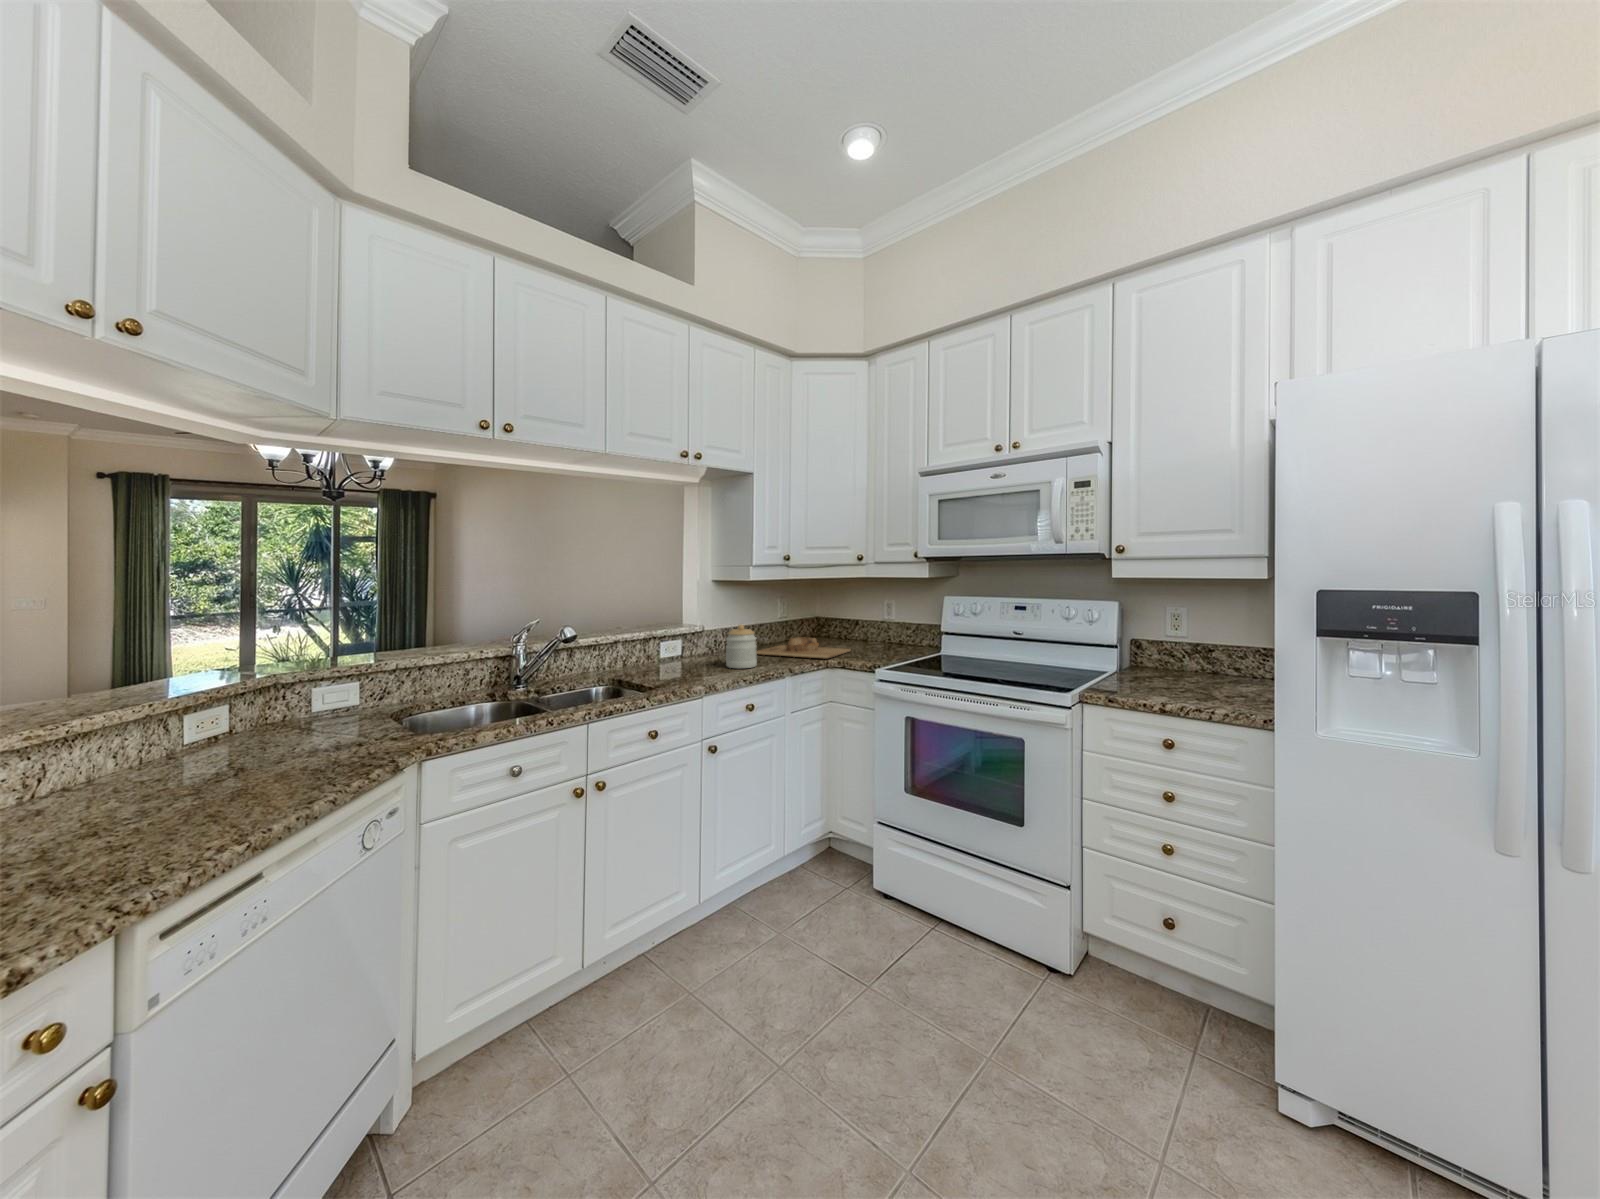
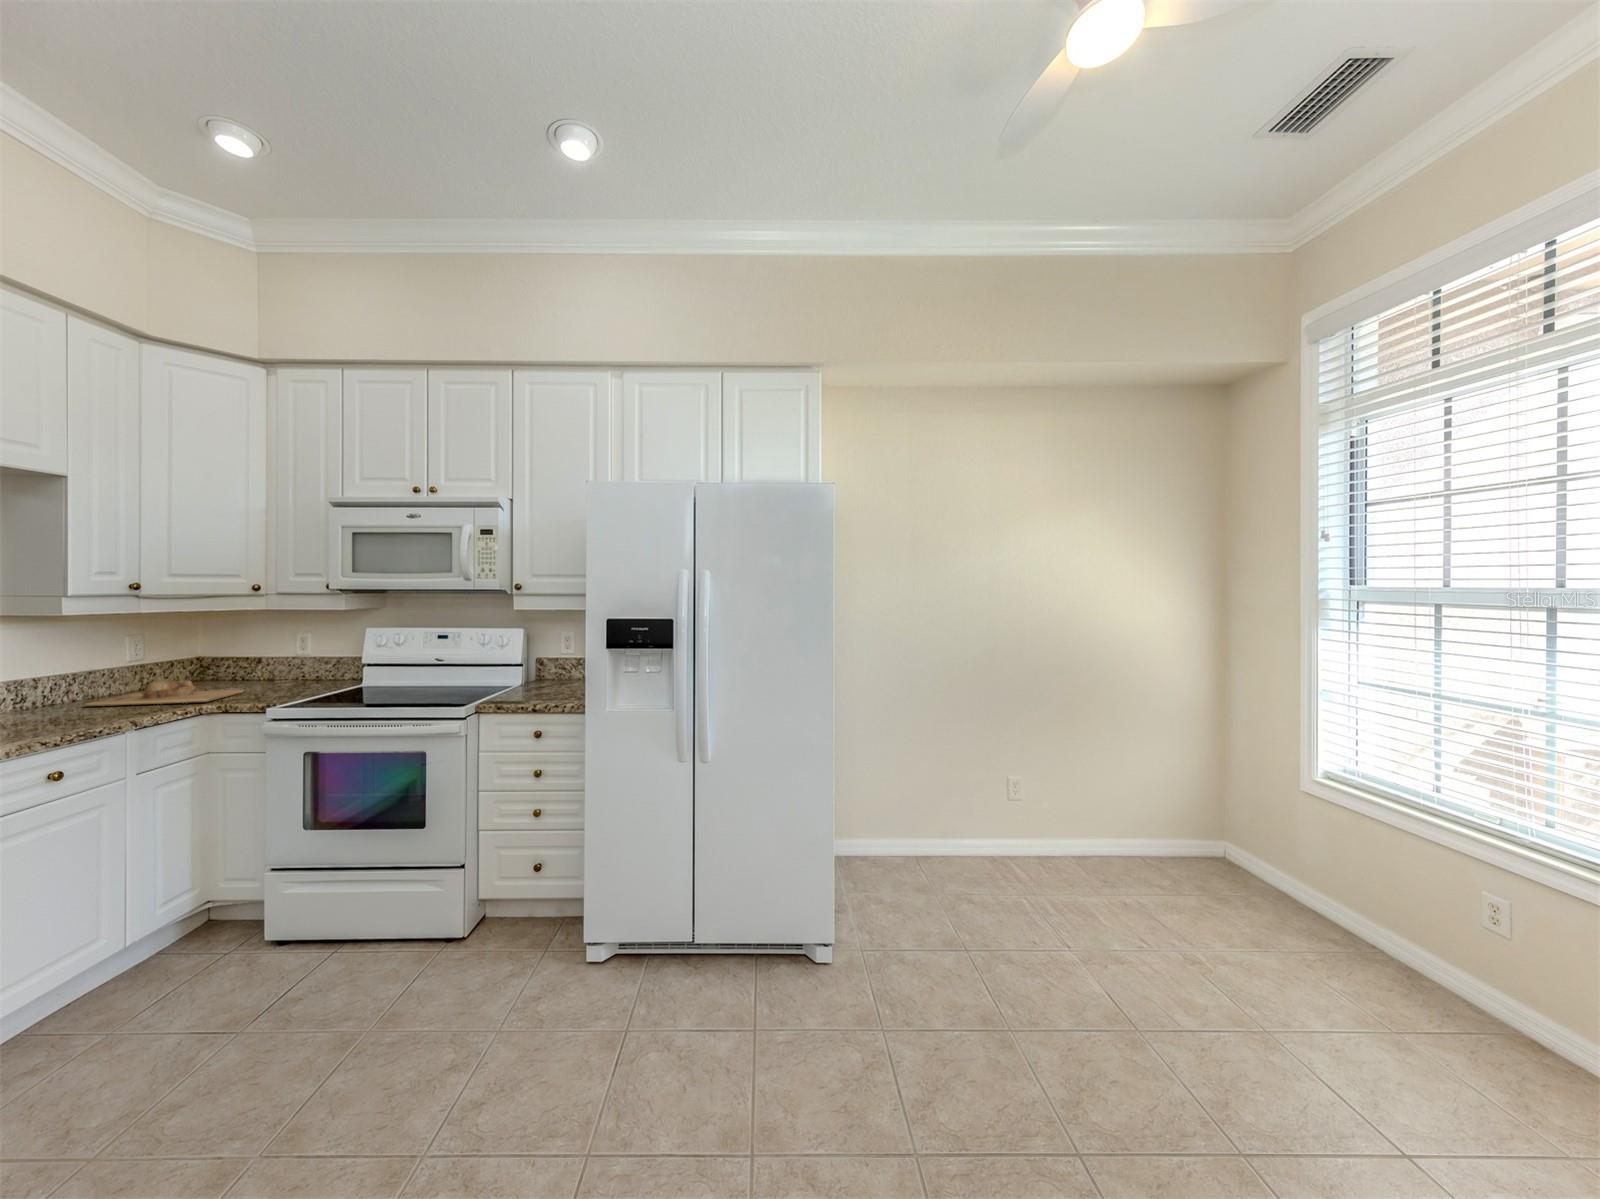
jar: present [726,625,757,668] -> none [36,670,92,724]

